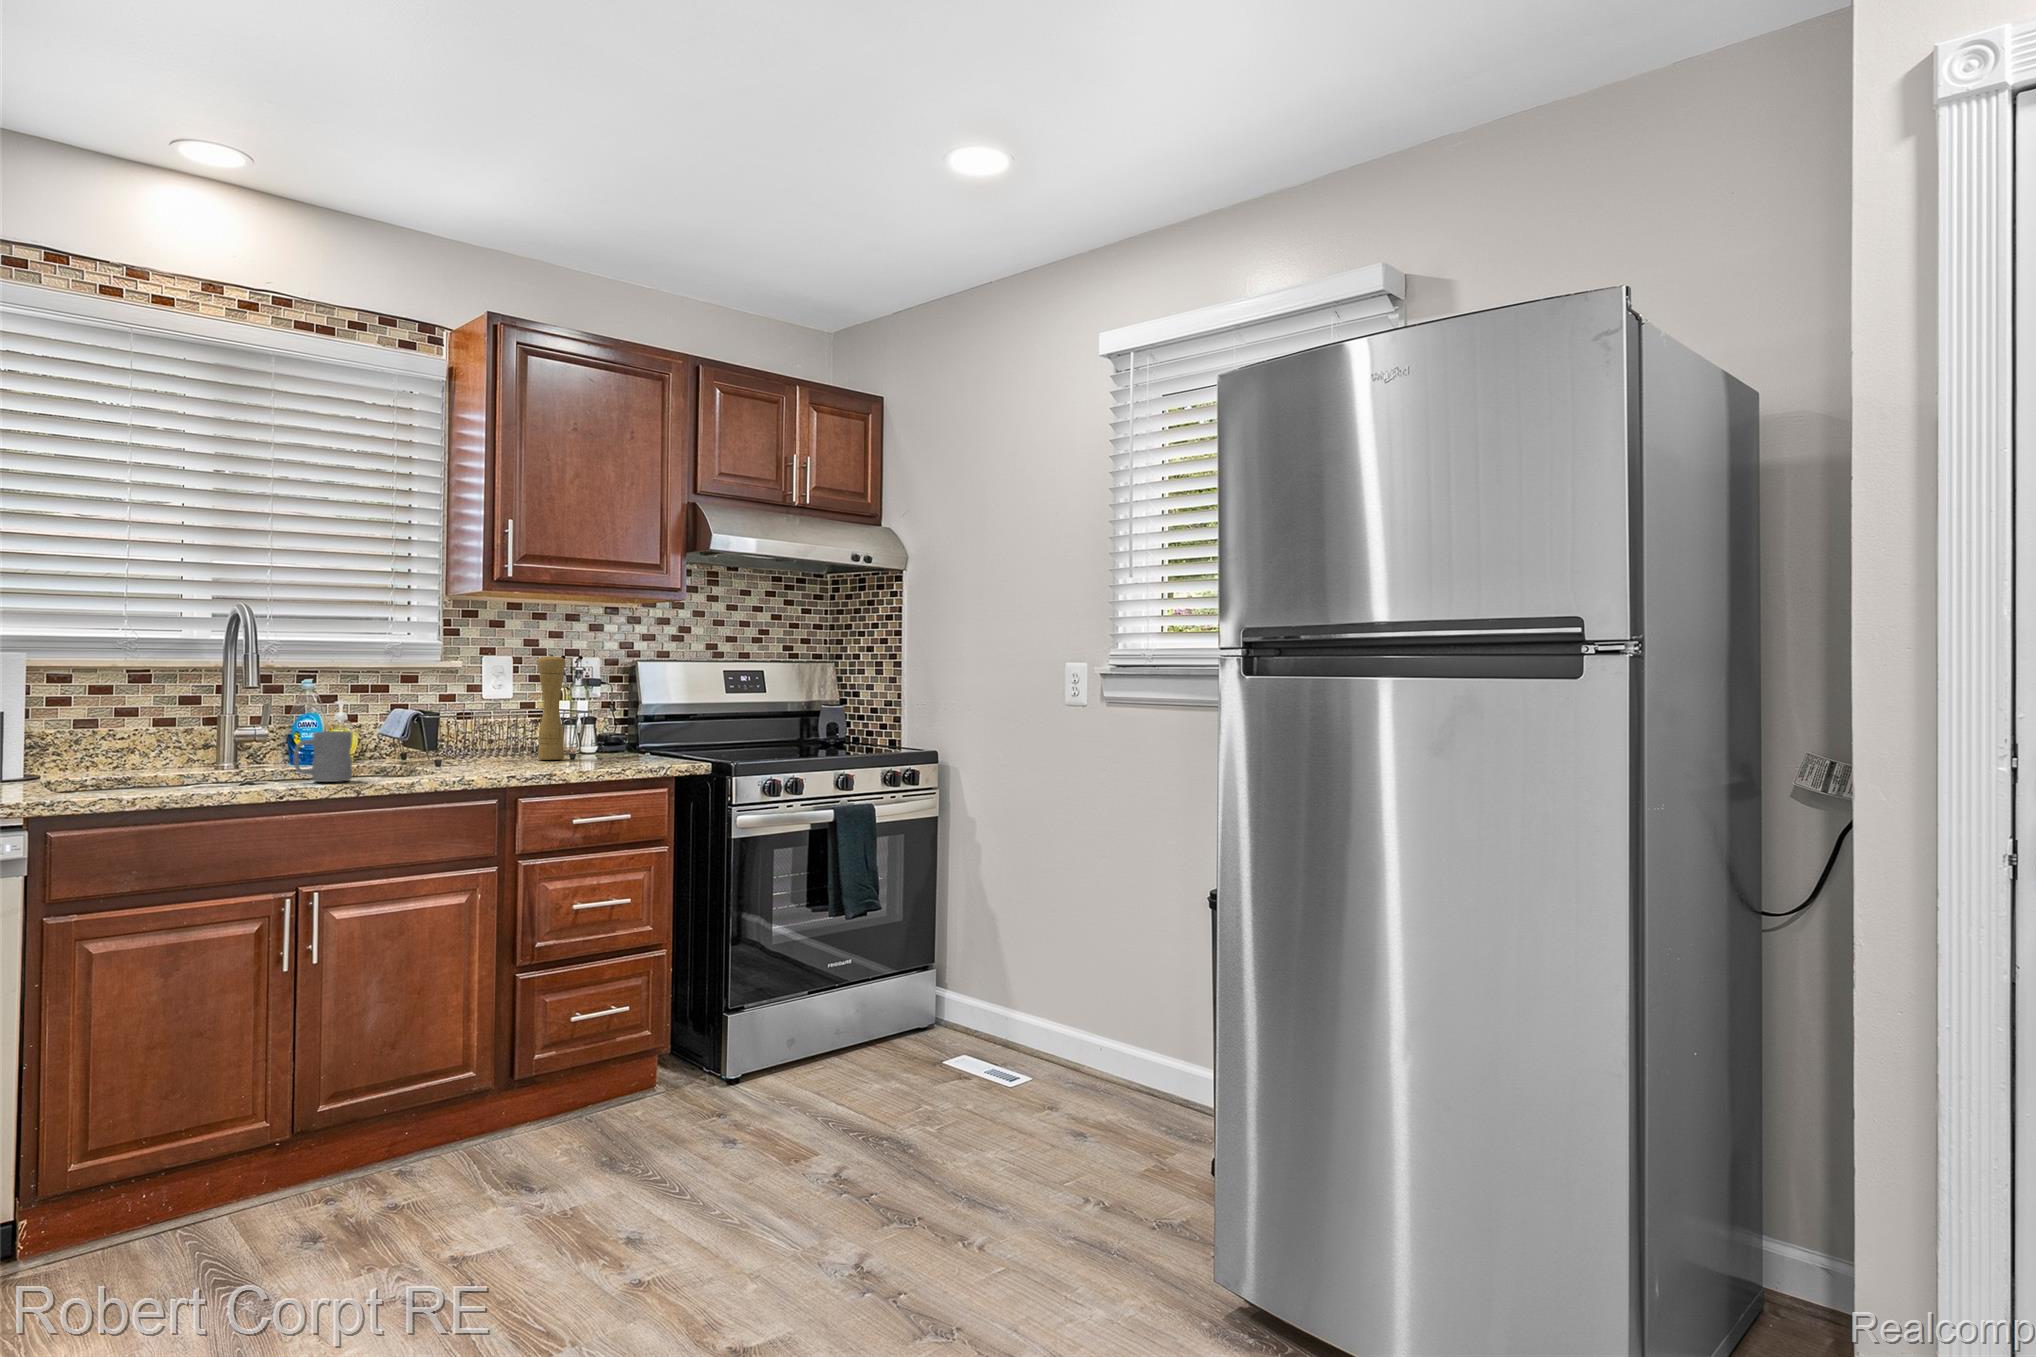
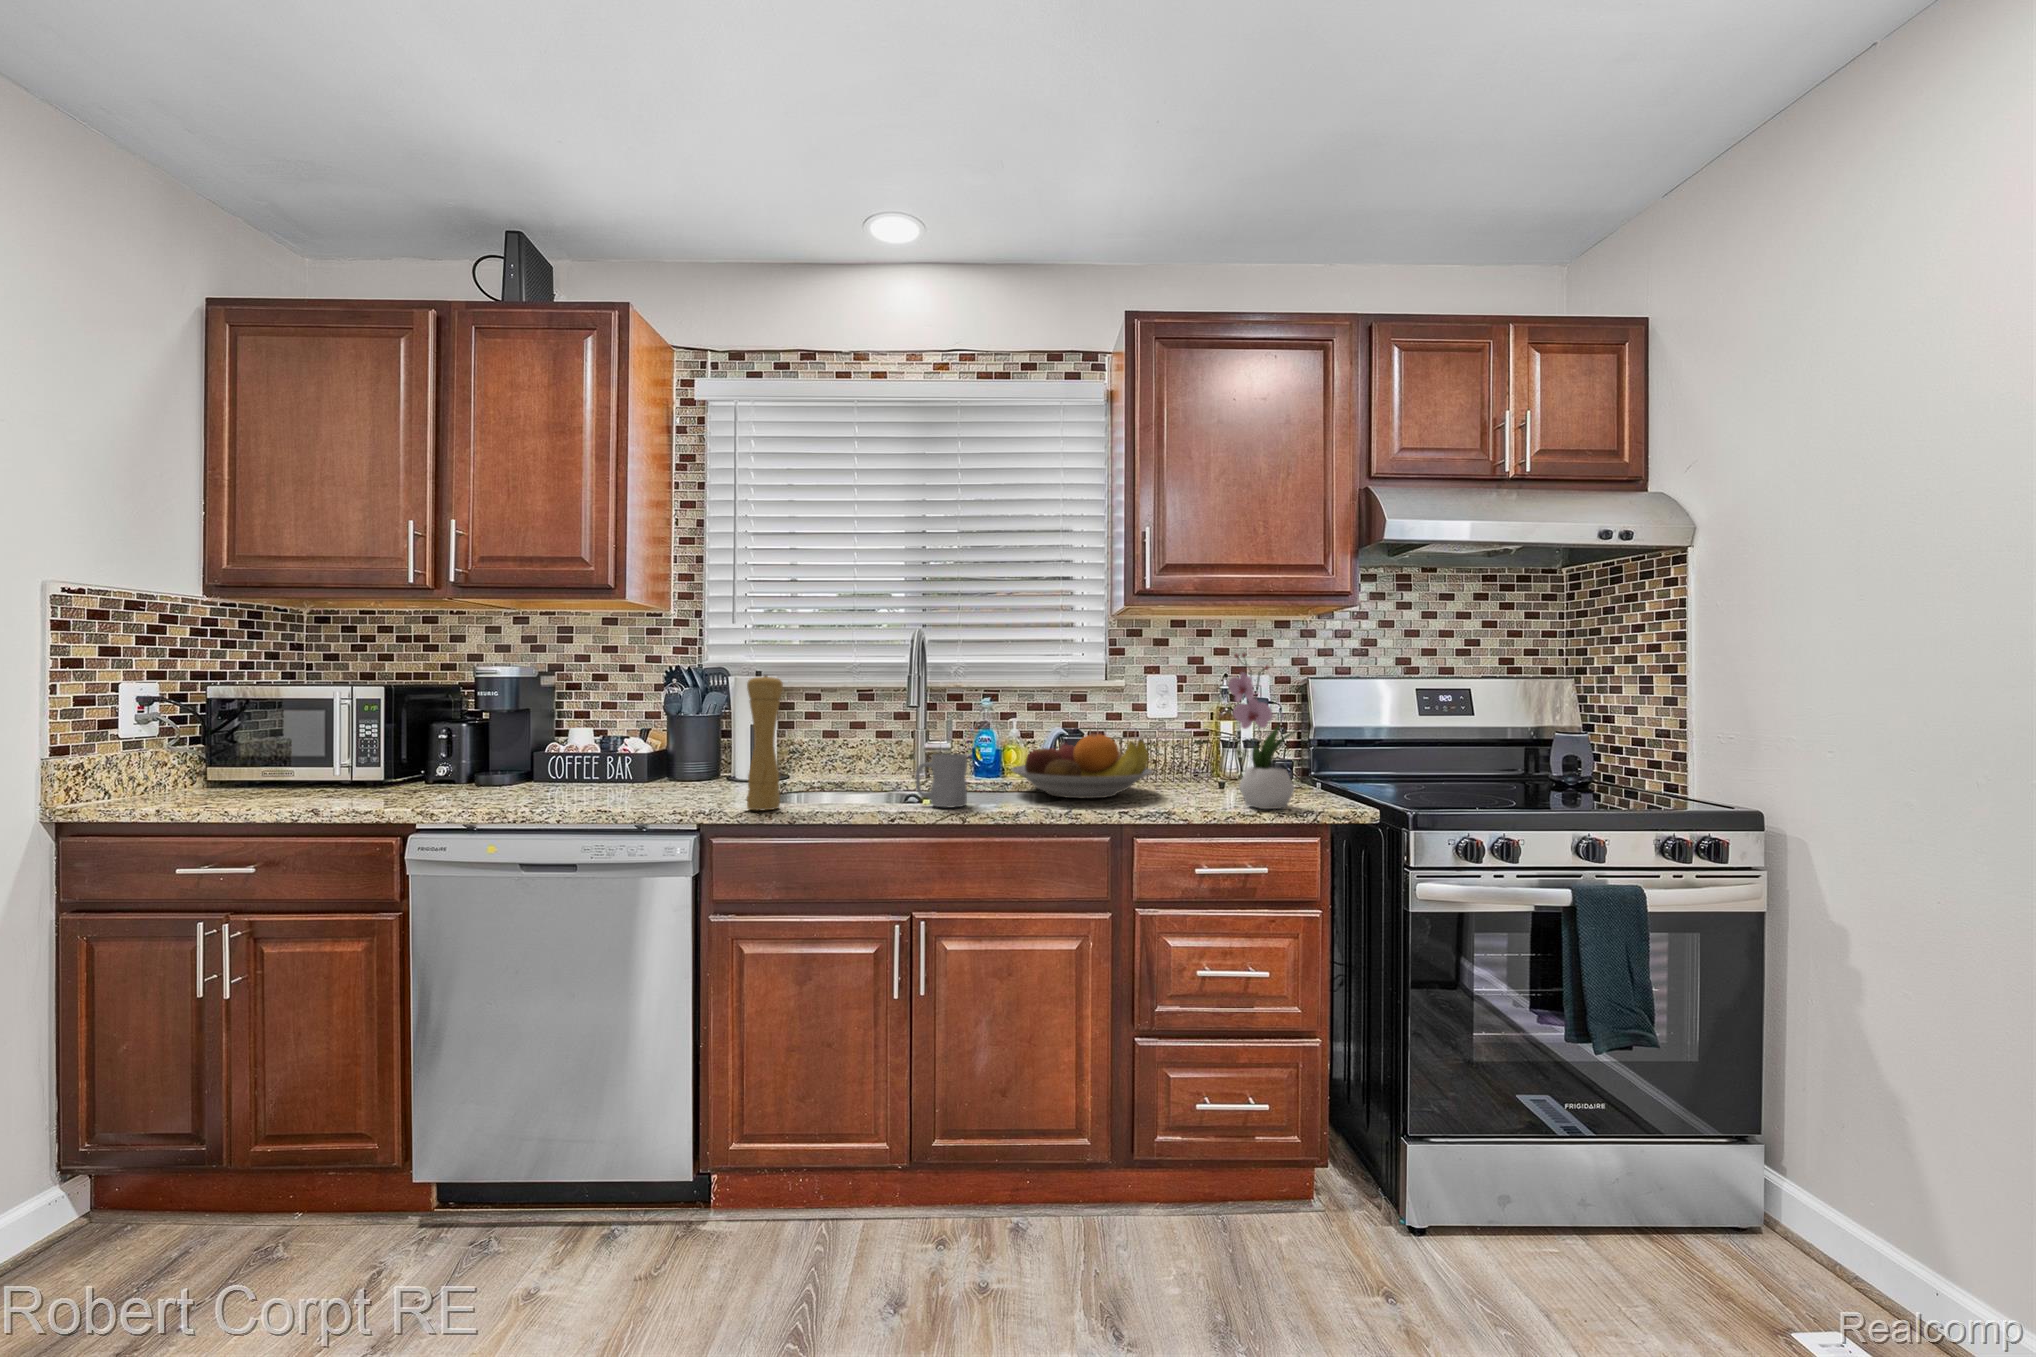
flower arrangement: none [595,639,655,767] -> present [1228,653,1298,809]
pepper mill: present [538,655,566,760] -> present [747,675,783,810]
fruit bowl: none [374,711,521,770] -> present [1012,734,1153,798]

